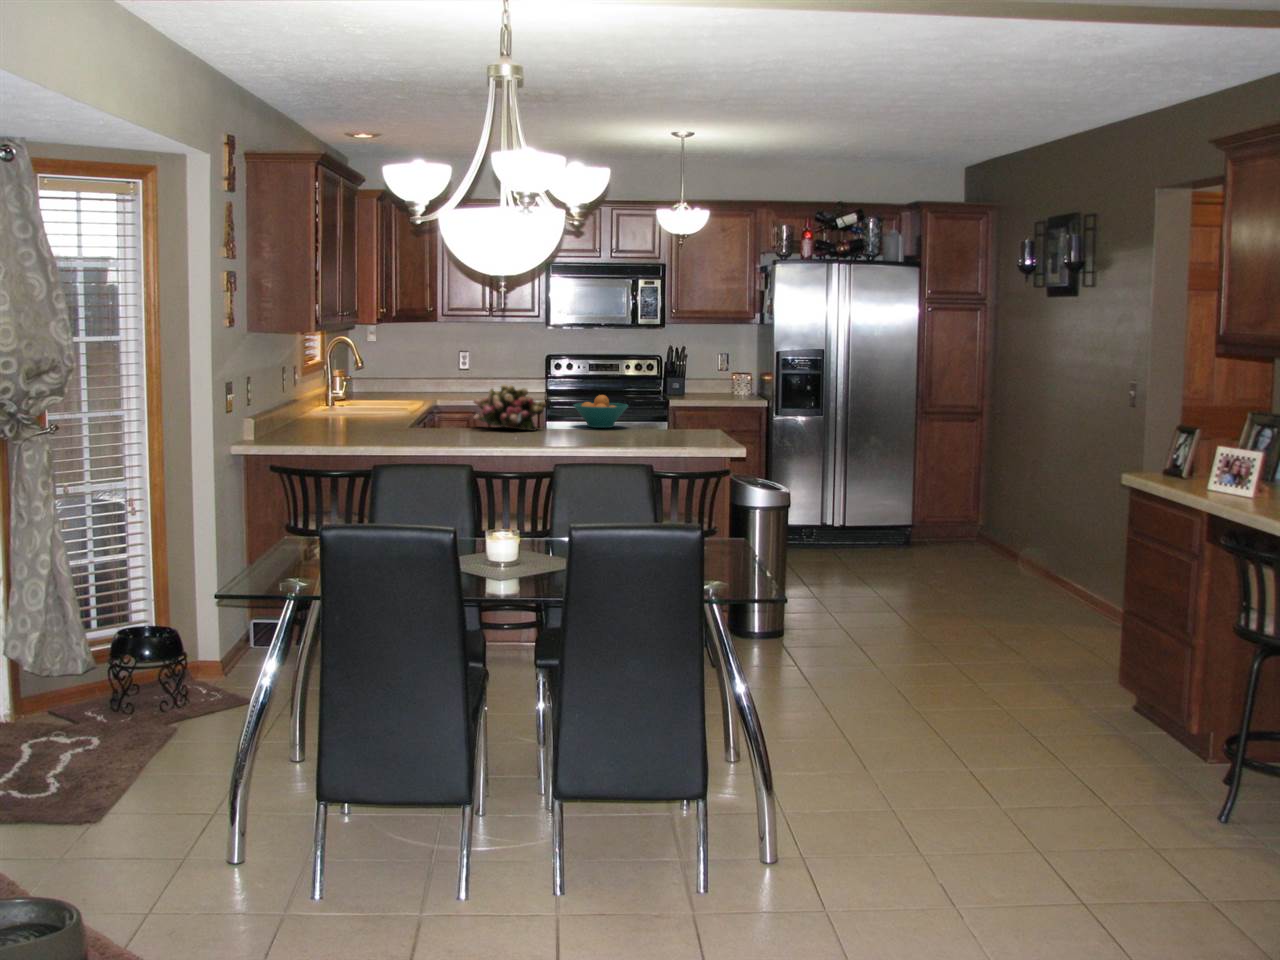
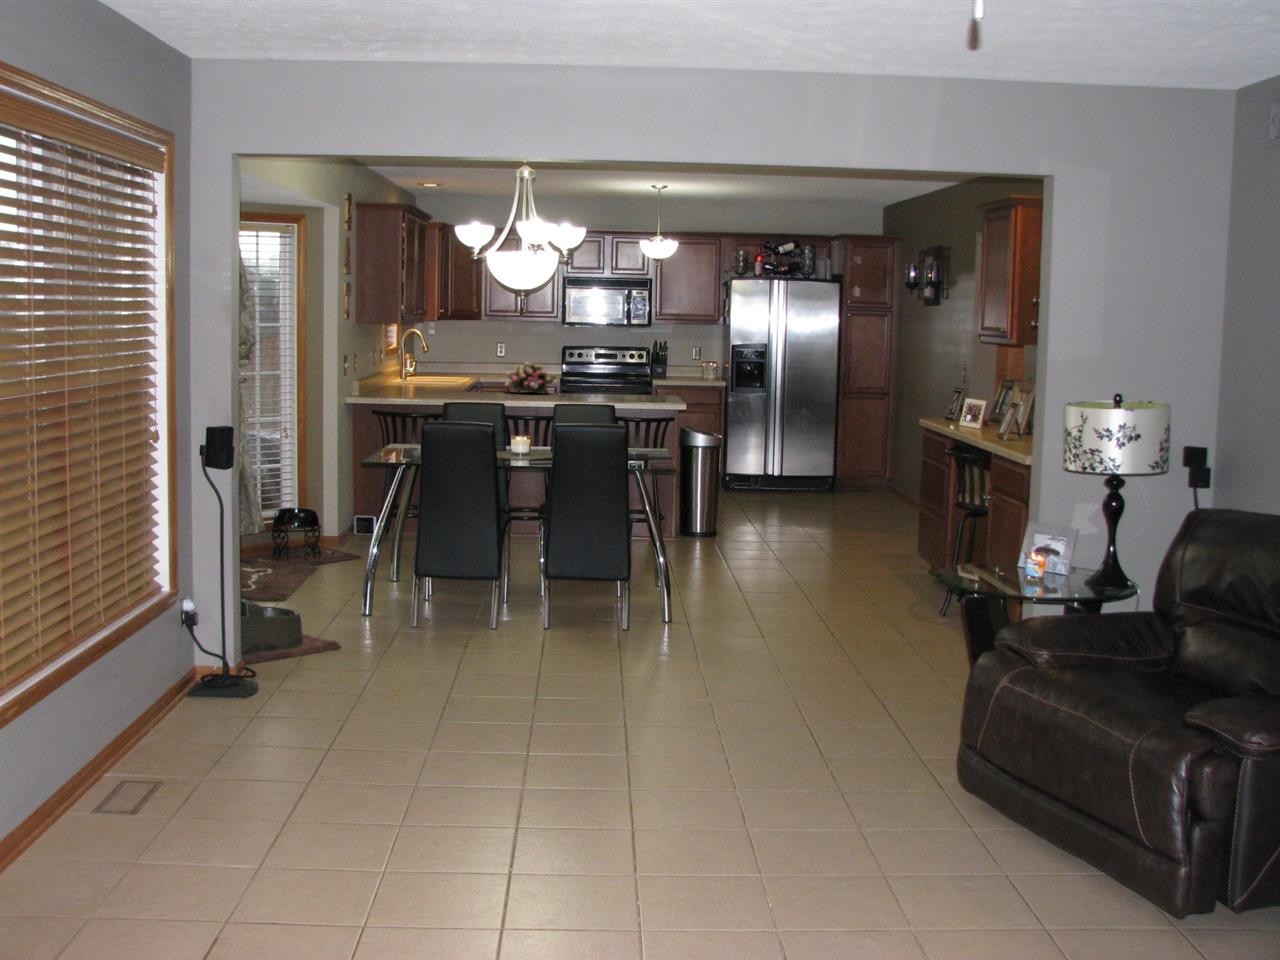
fruit bowl: present [574,395,628,428] -> none [575,371,614,394]

